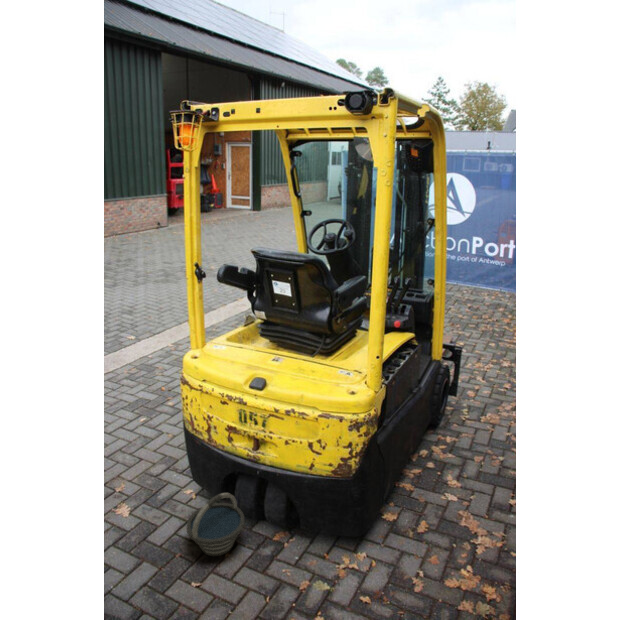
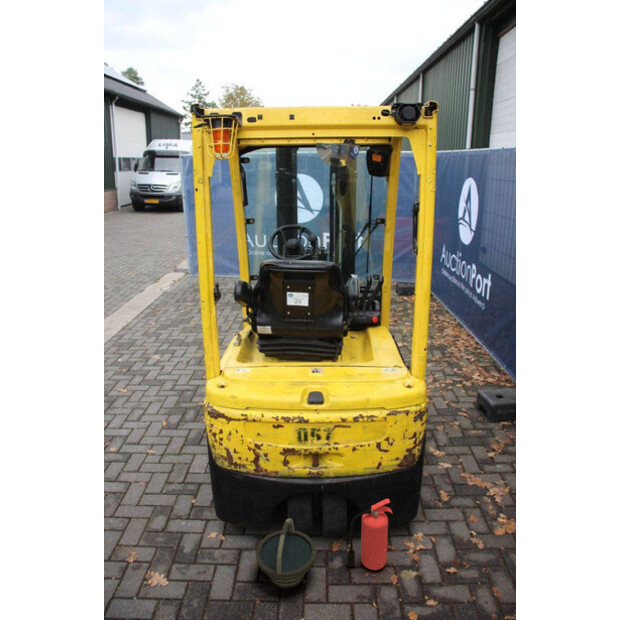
fire extinguisher: none [273,501,315,570] -> present [348,499,392,570]

